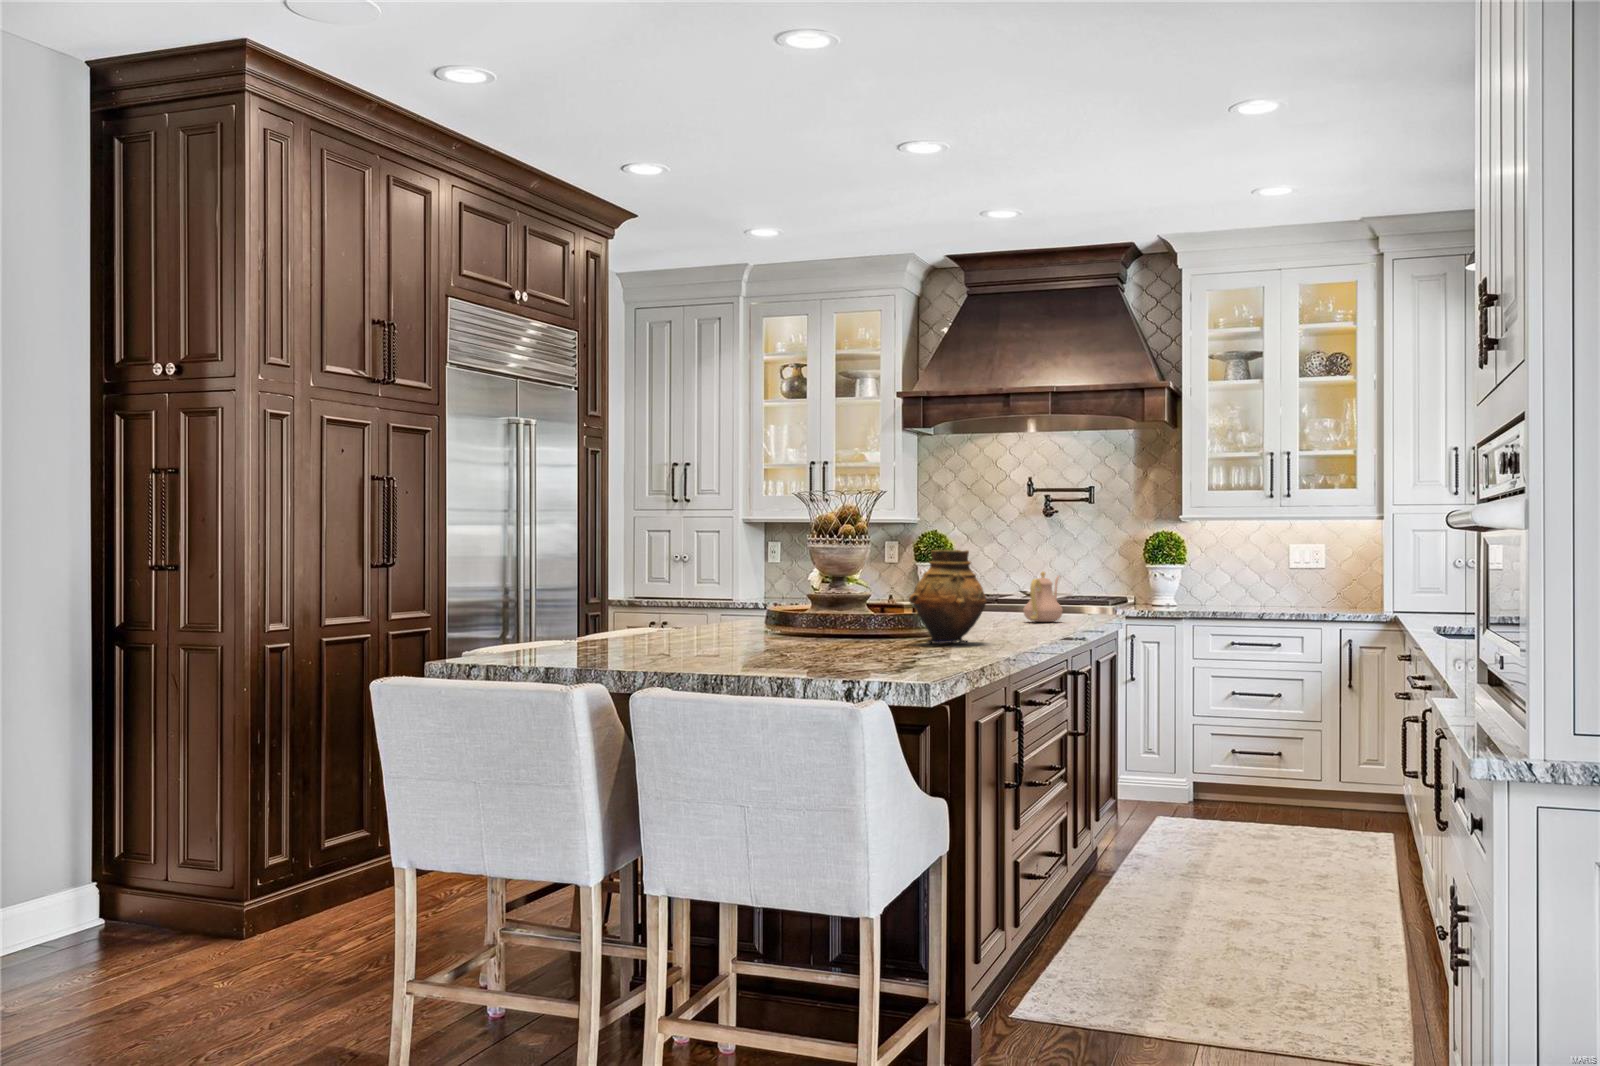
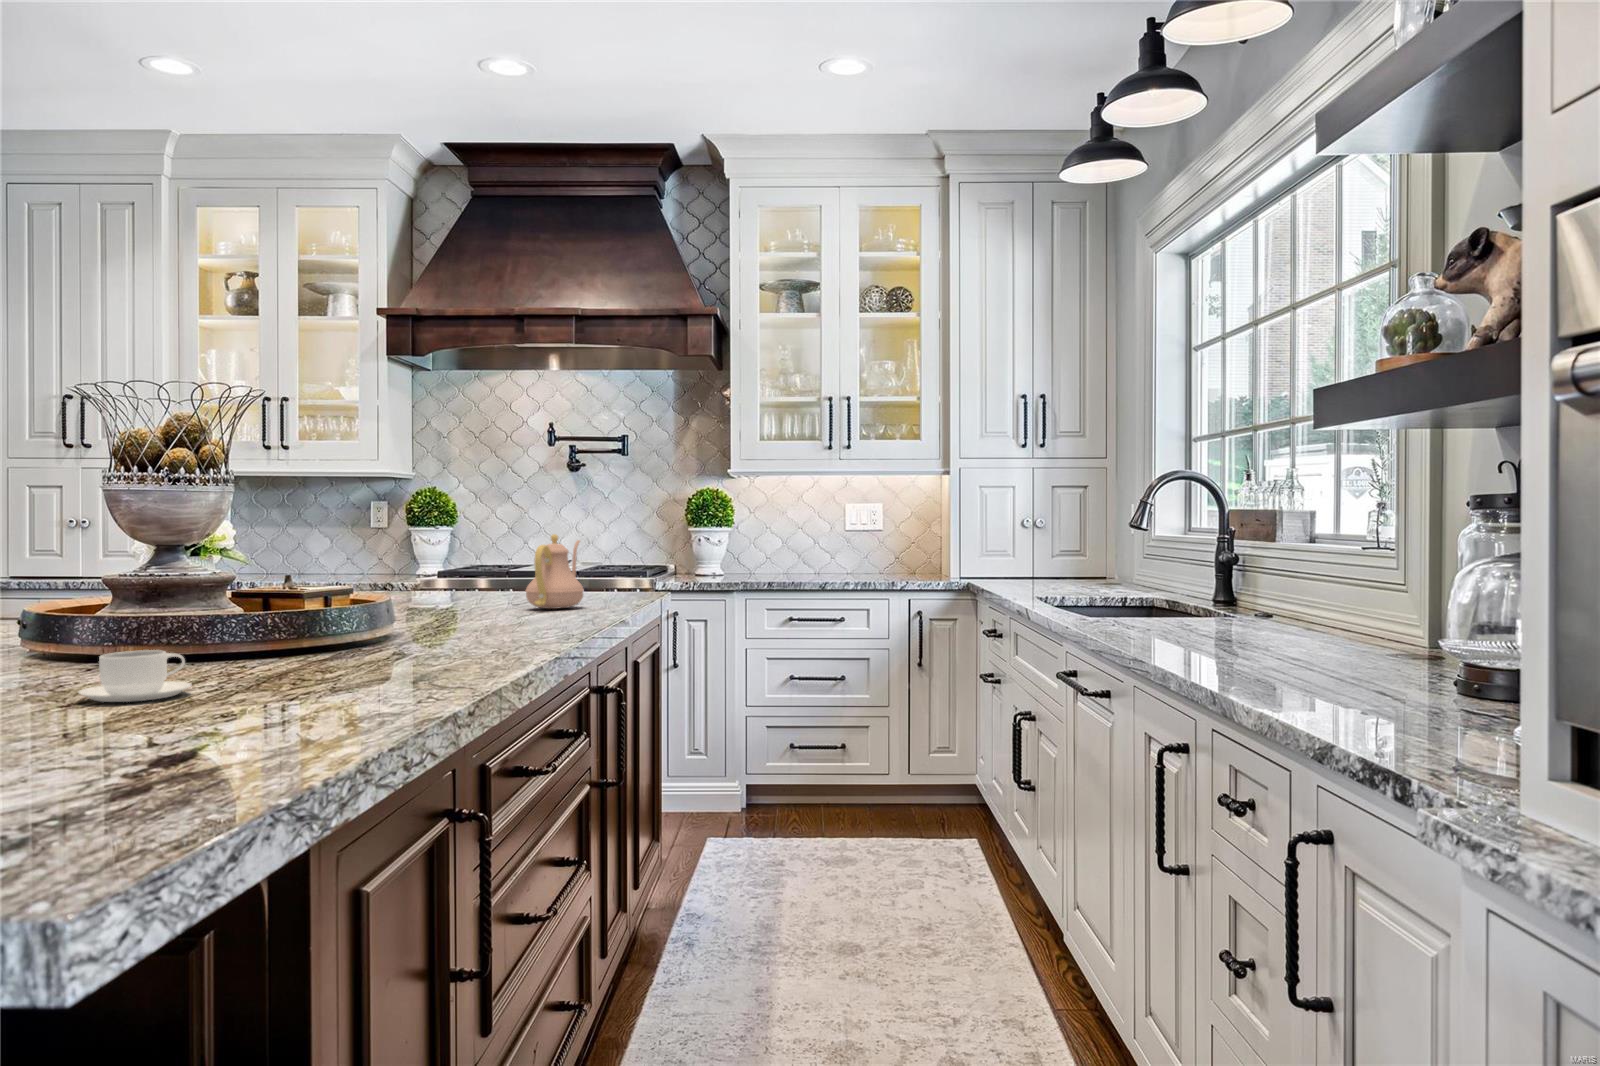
vase: present [909,550,986,643] -> none [273,491,435,669]
coffee cup: none [833,629,881,651] -> present [78,650,191,702]

